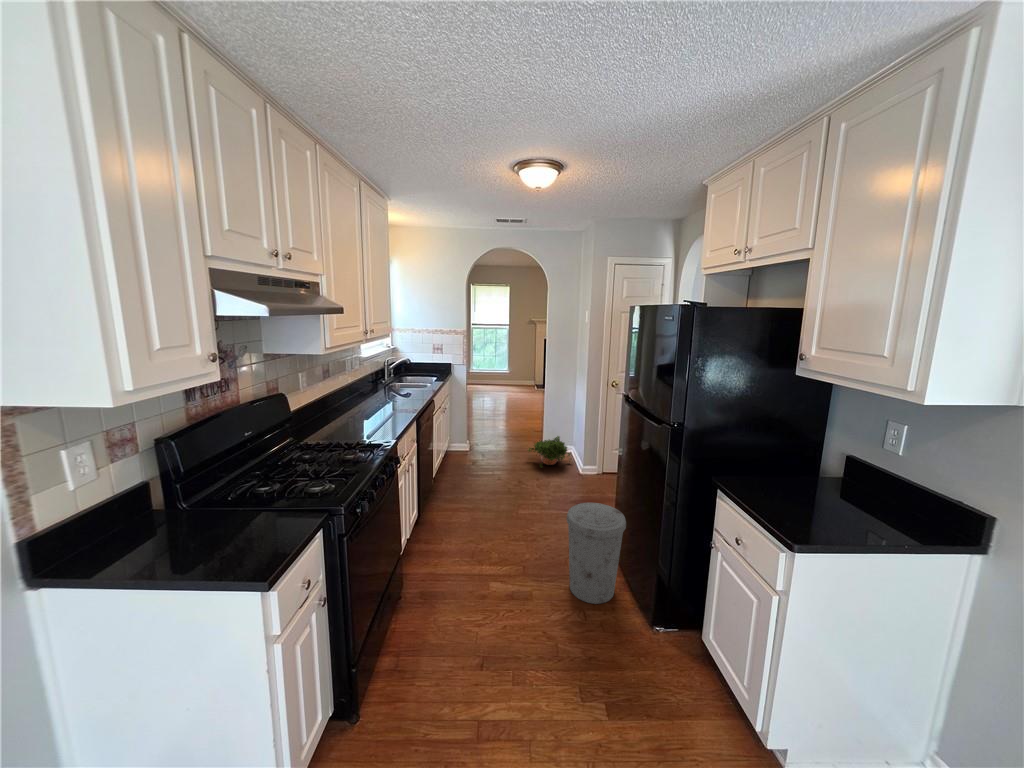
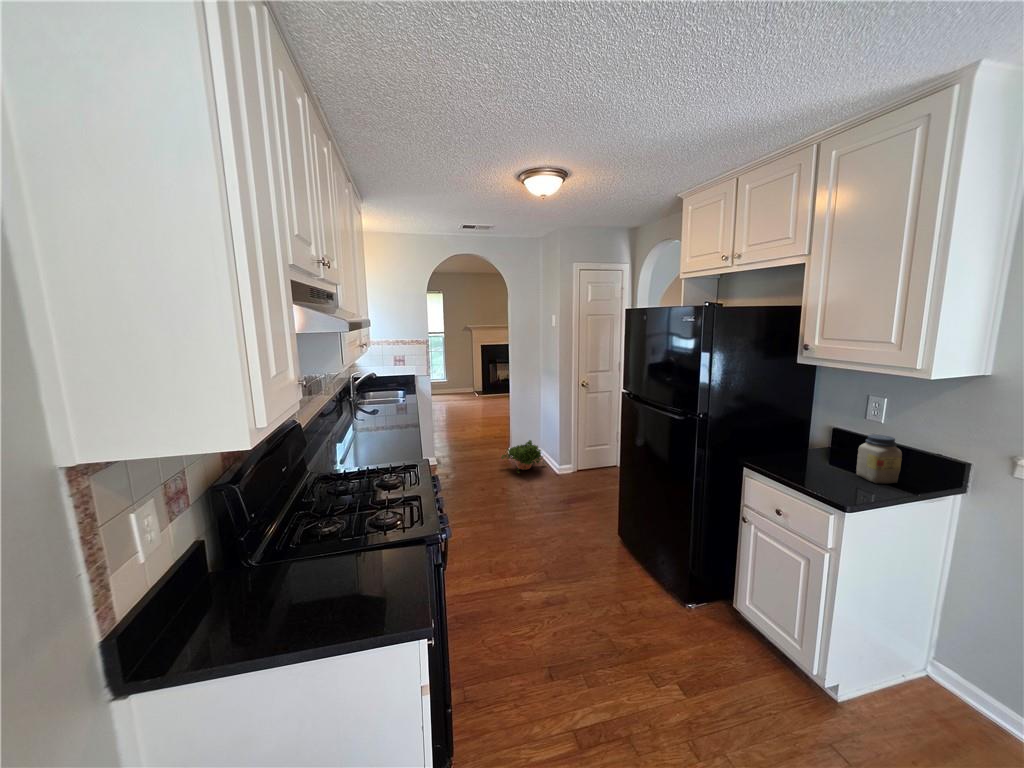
jar: none [849,467,906,529] -> present [856,434,902,484]
trash can: present [567,503,626,604] -> none [590,499,648,595]

